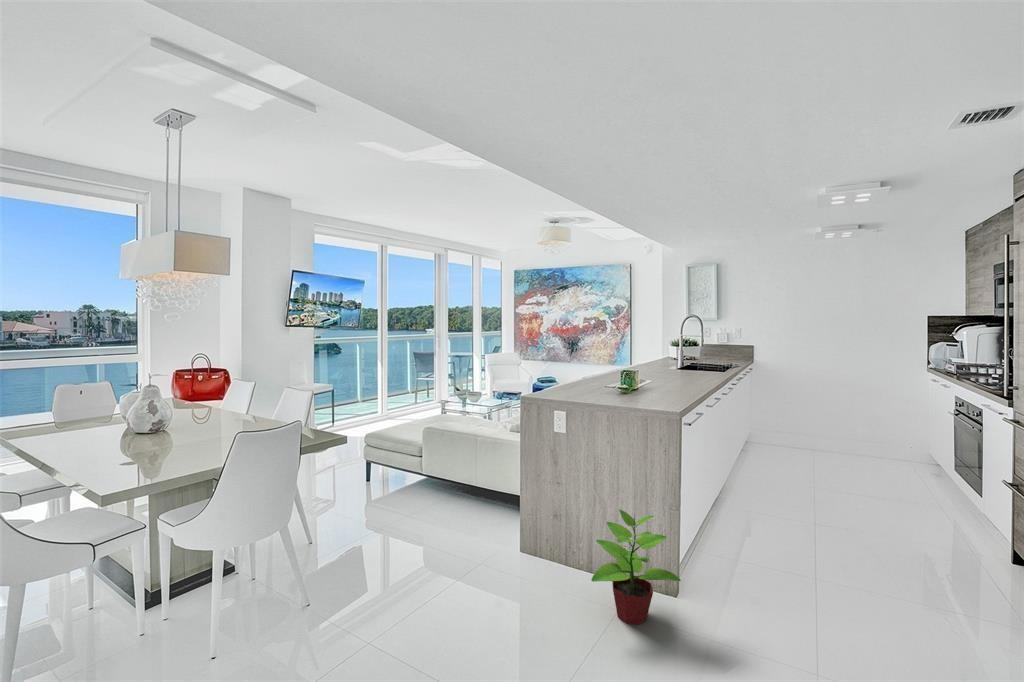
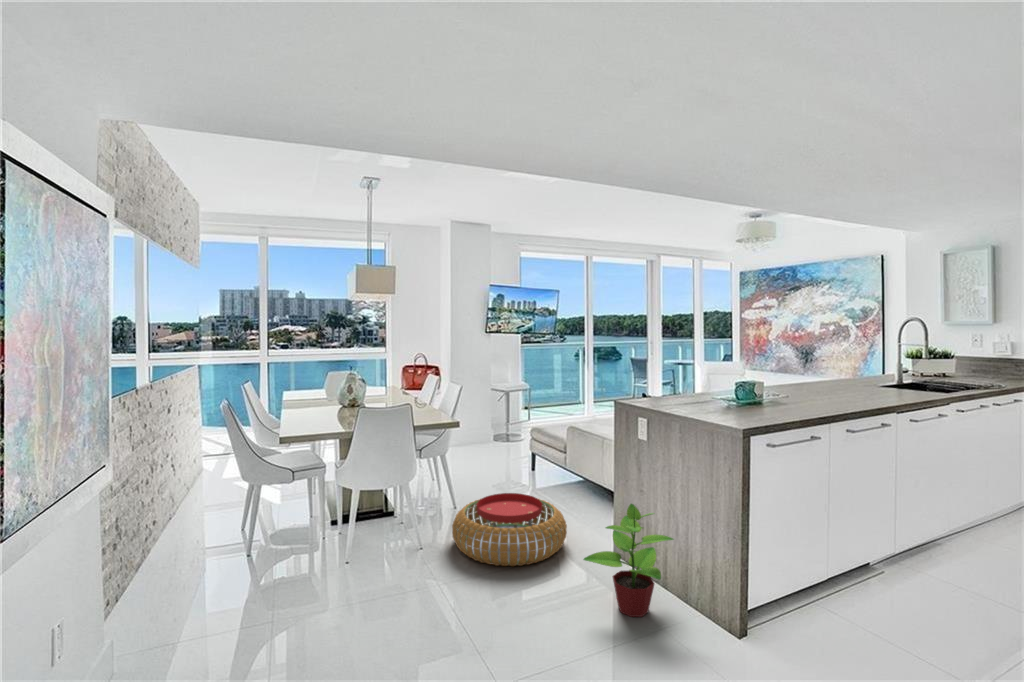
pouf: none [380,519,515,616] -> present [452,493,567,566]

